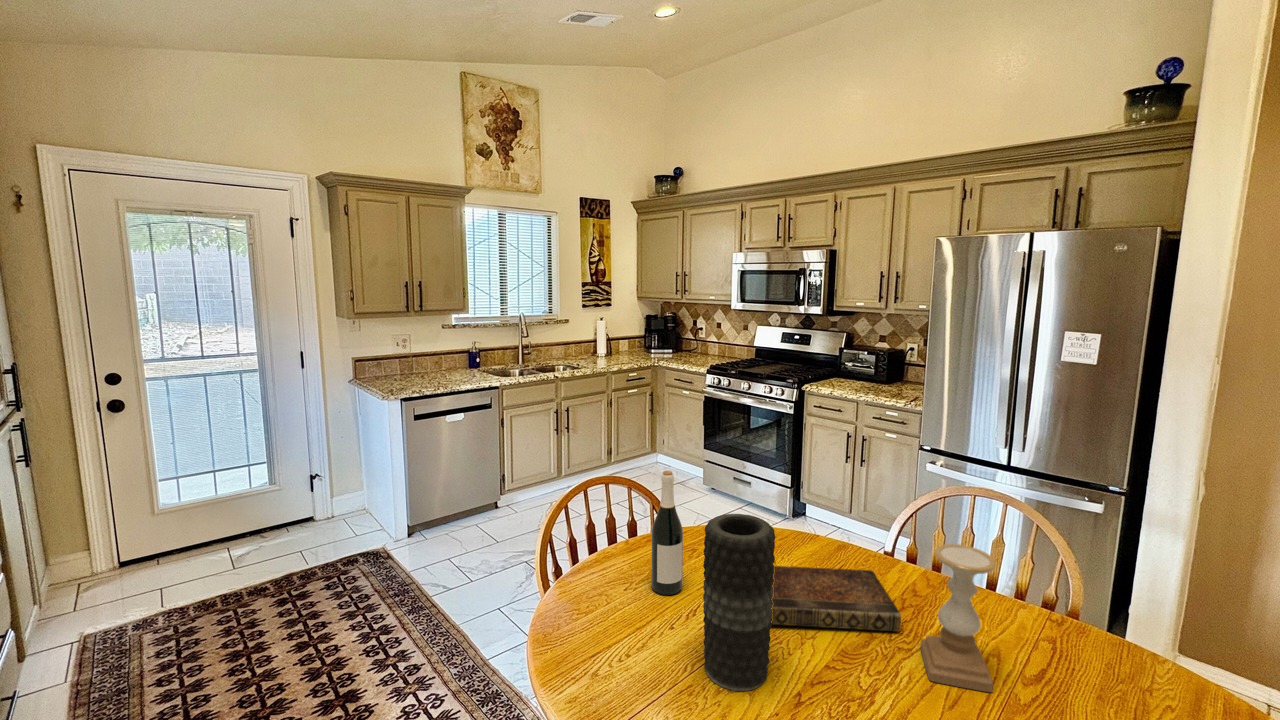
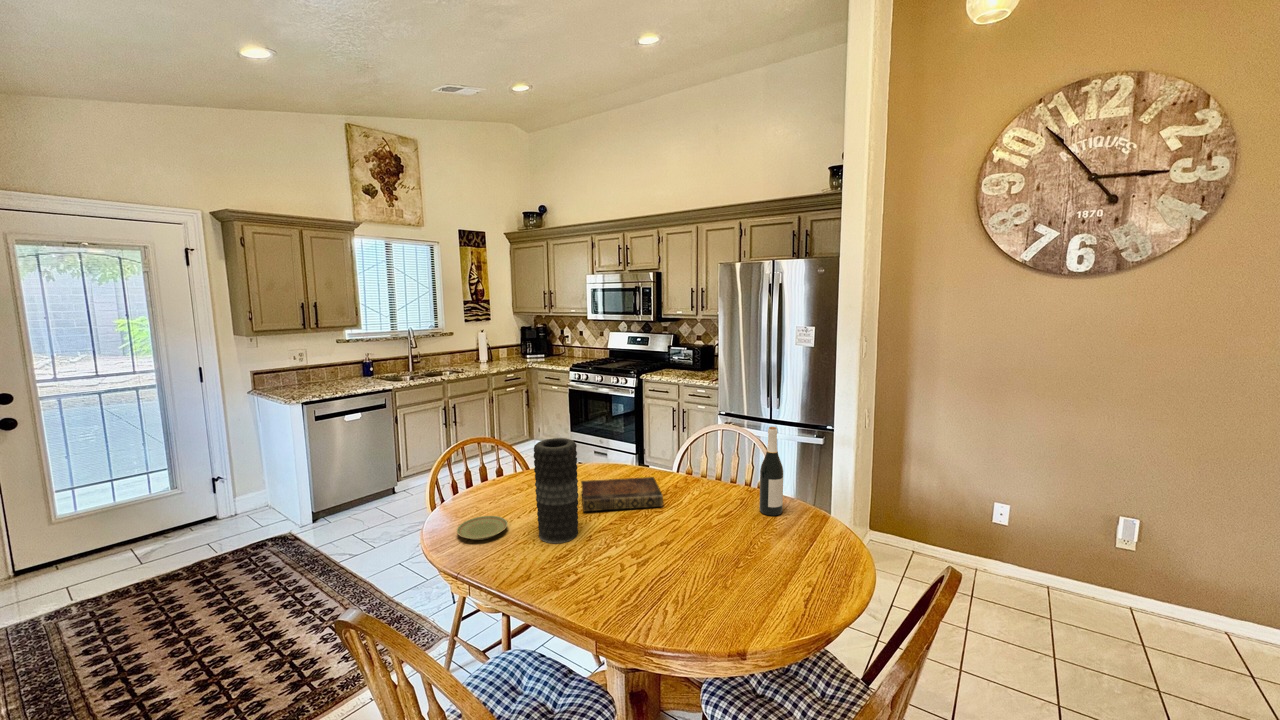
wine bottle: present [651,471,683,595] -> present [759,427,783,516]
candle holder: present [921,544,996,692] -> none [672,446,705,527]
plate: none [579,614,655,662] -> present [457,516,508,540]

